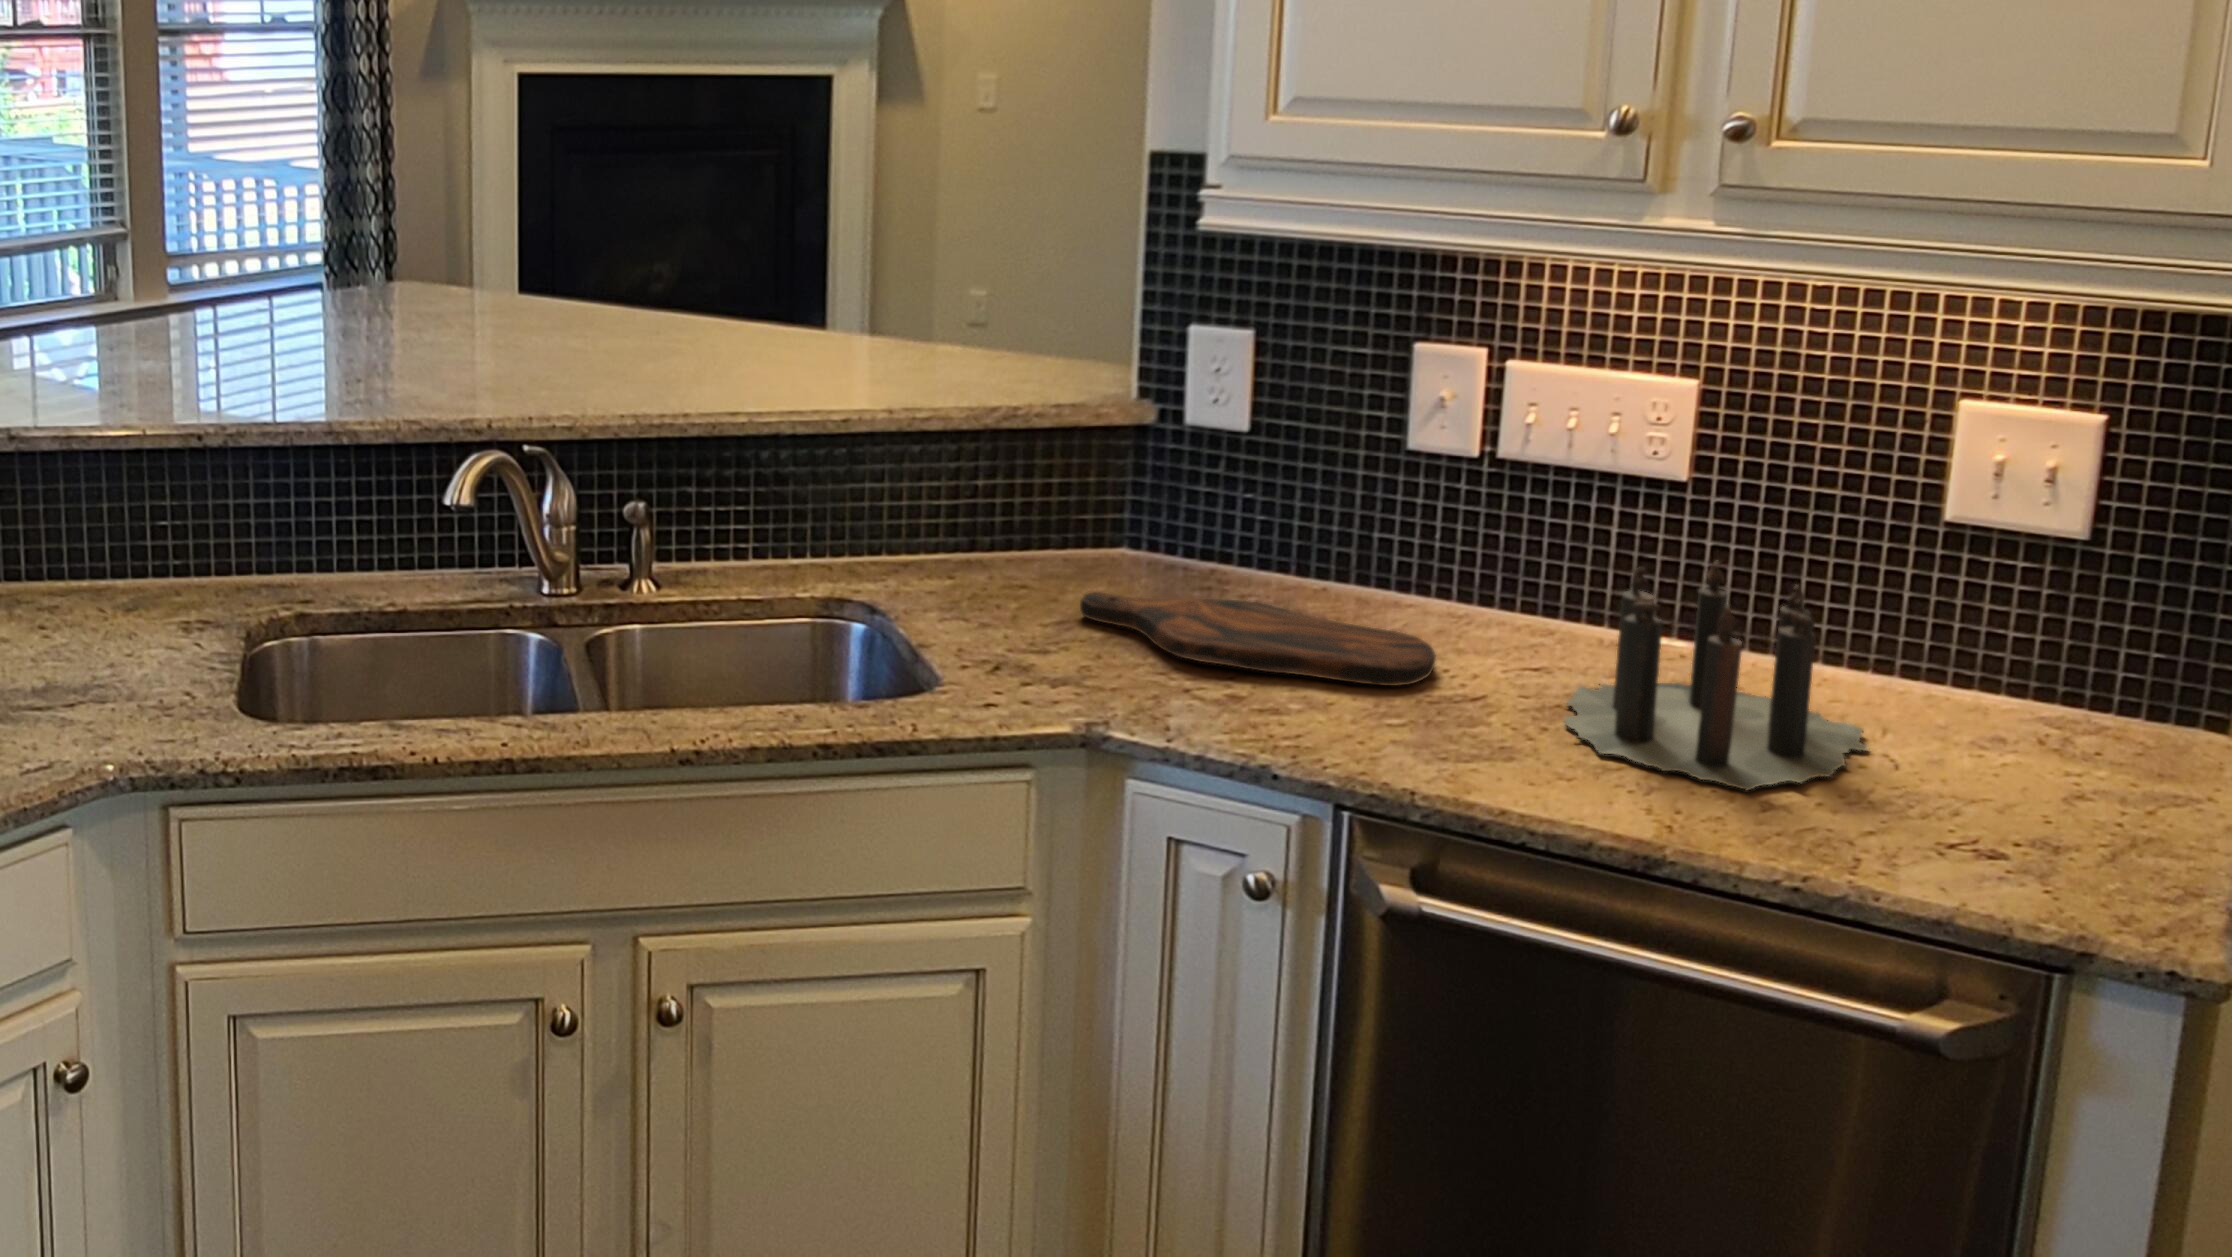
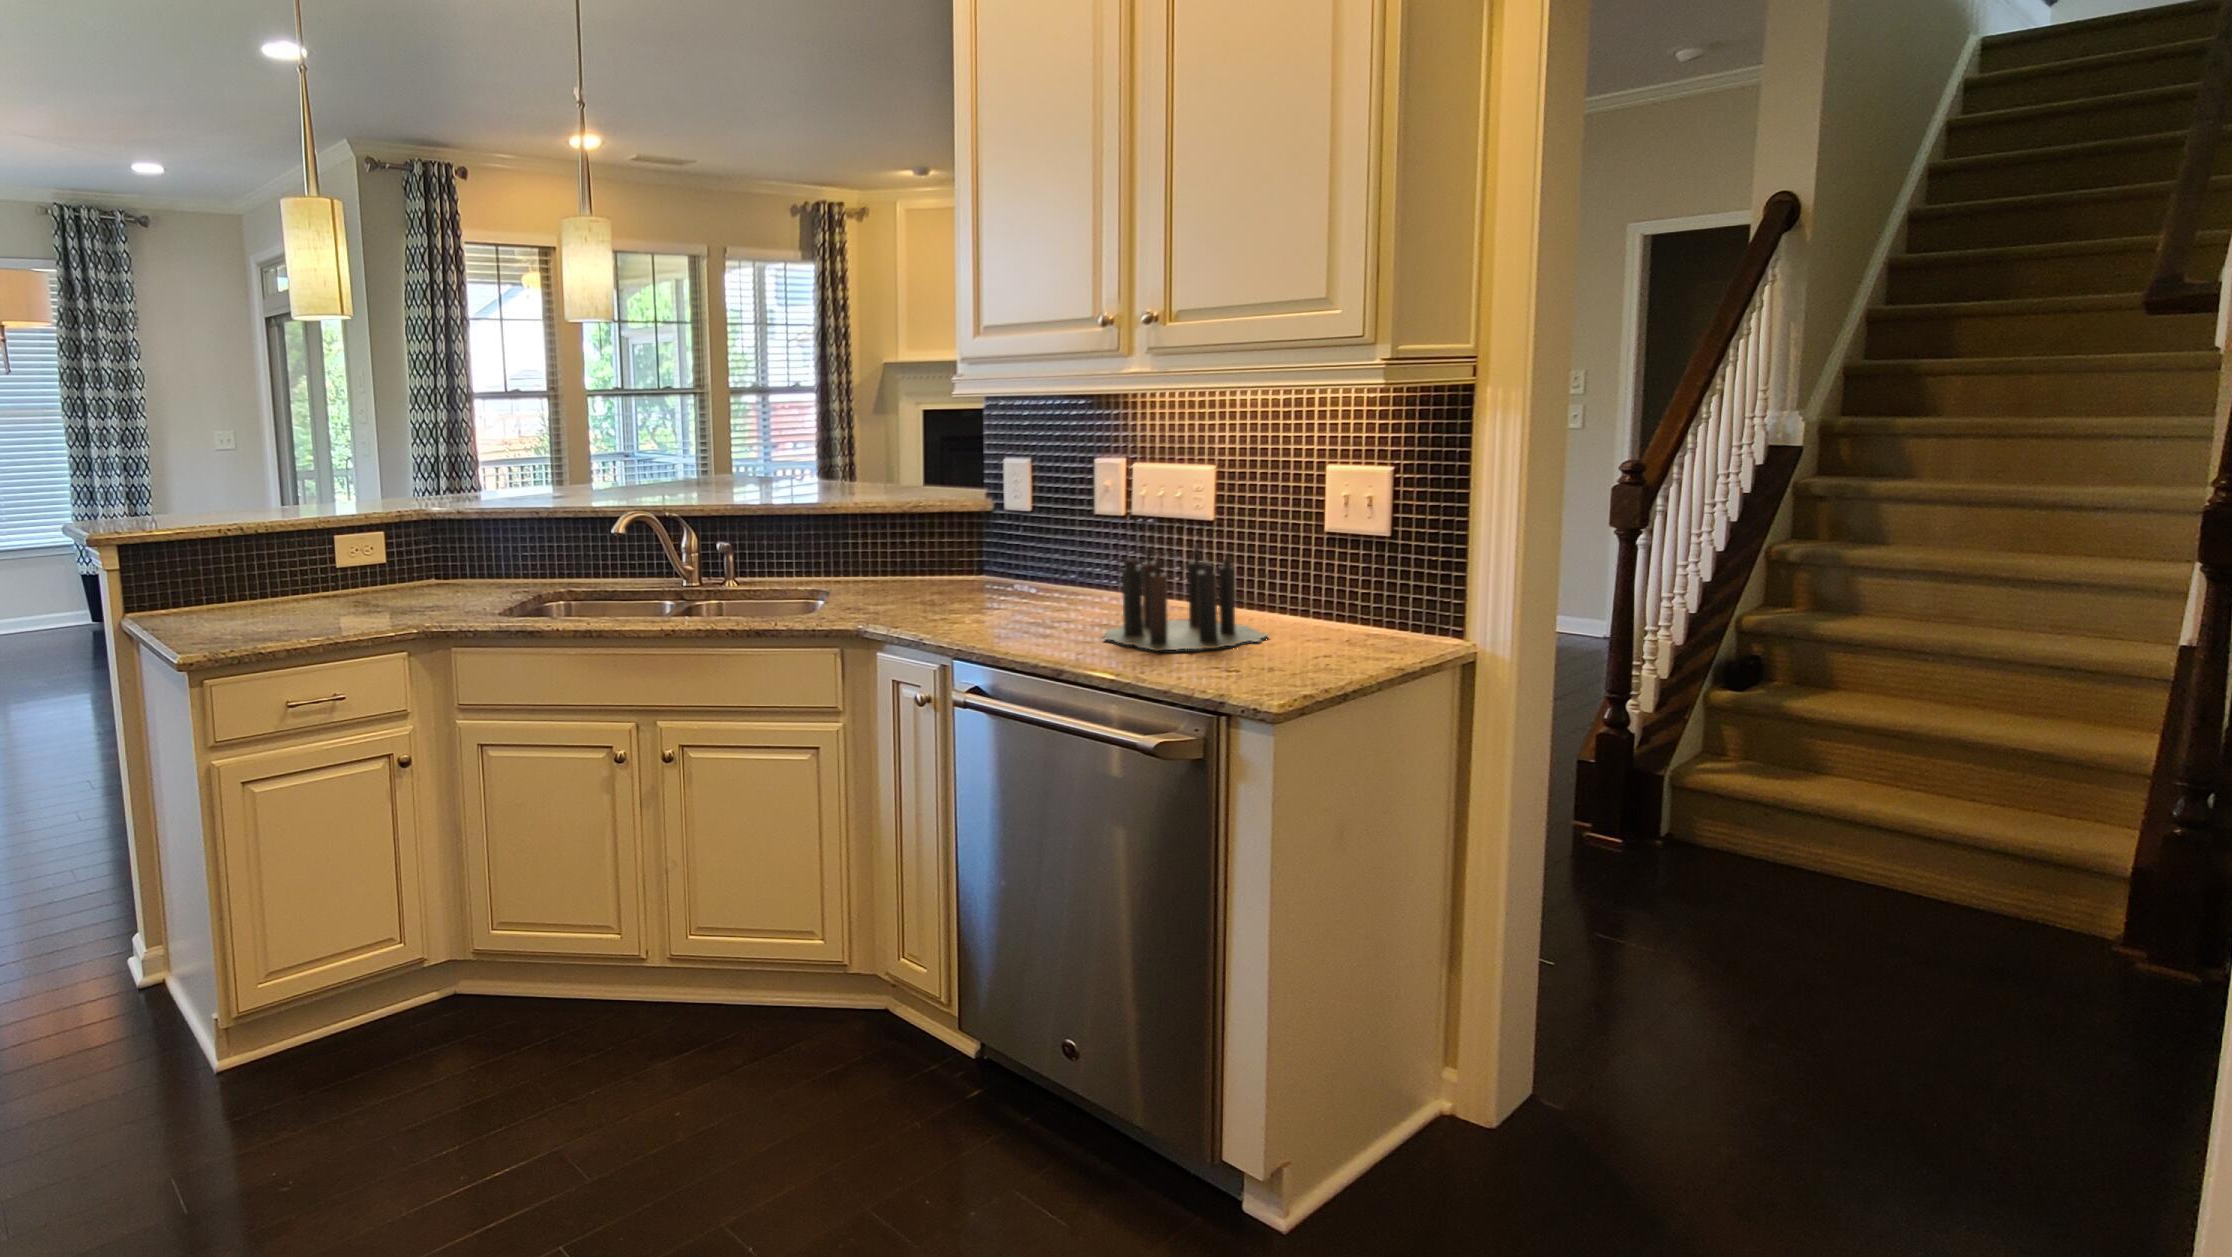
cutting board: present [1080,592,1436,686] -> none [924,585,1077,619]

